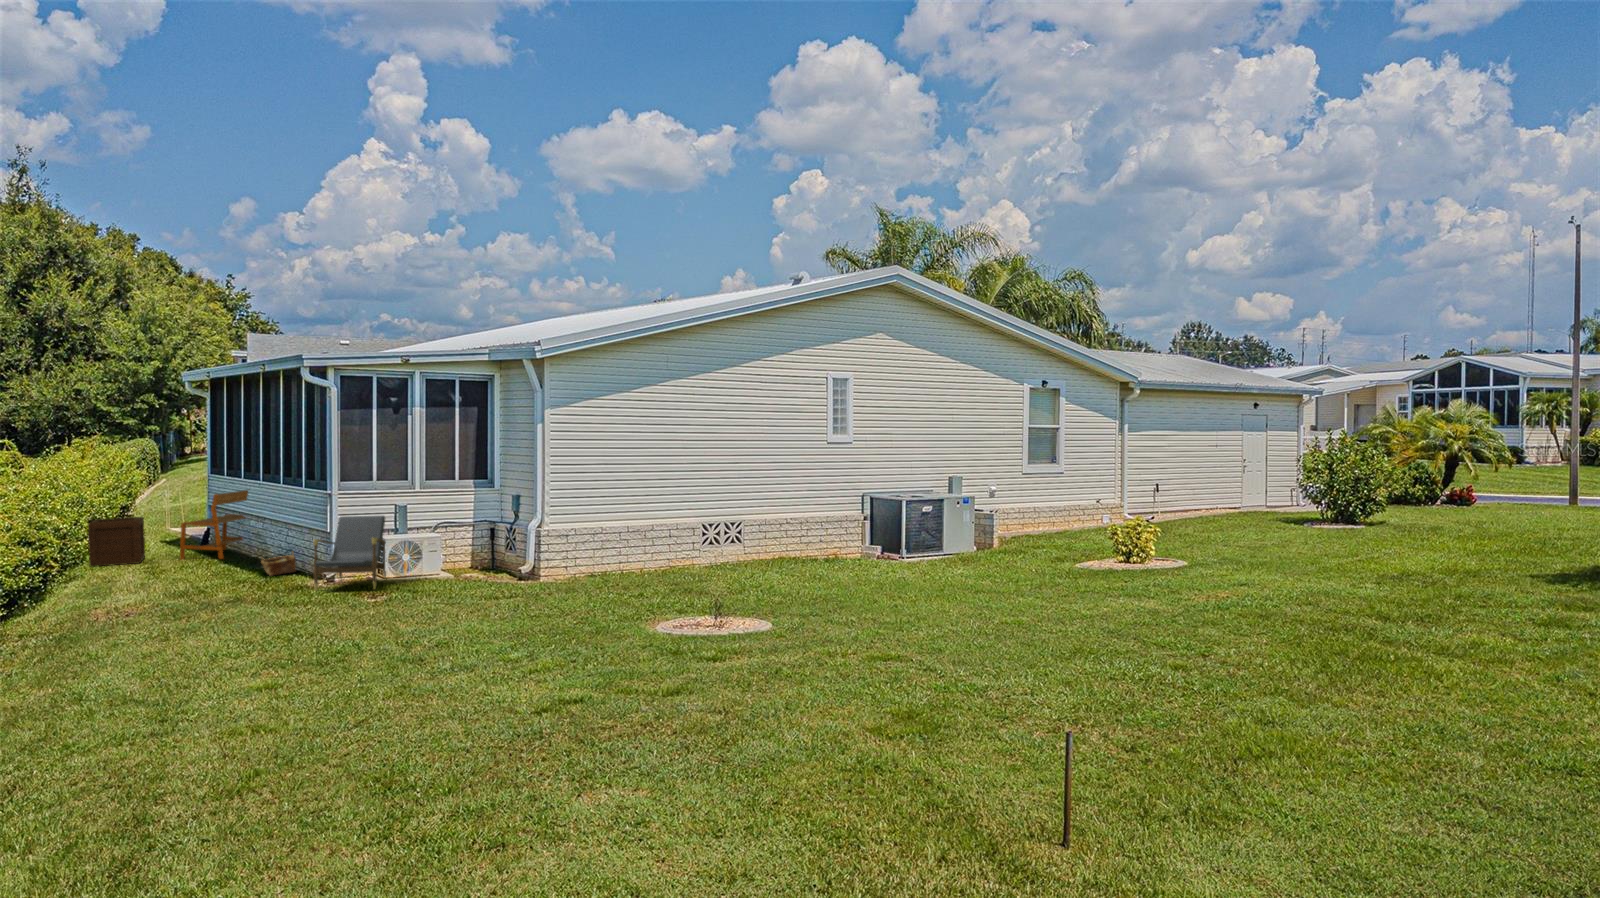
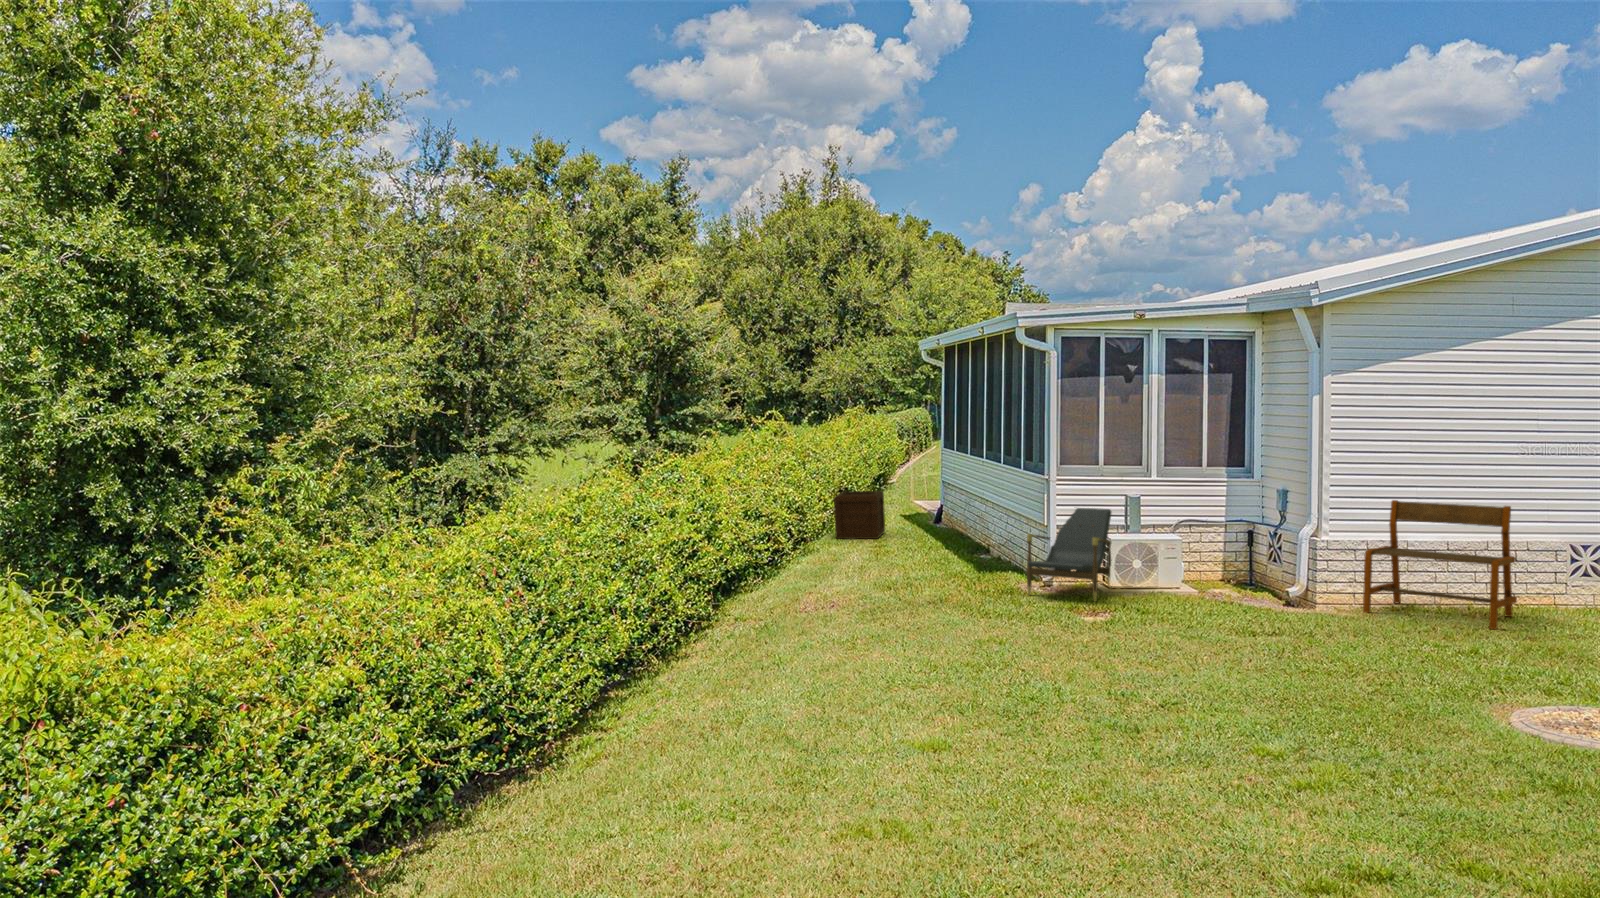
bench: present [180,490,248,560] -> present [1363,500,1517,629]
woven basket: present [261,552,296,575] -> none [980,541,1016,568]

